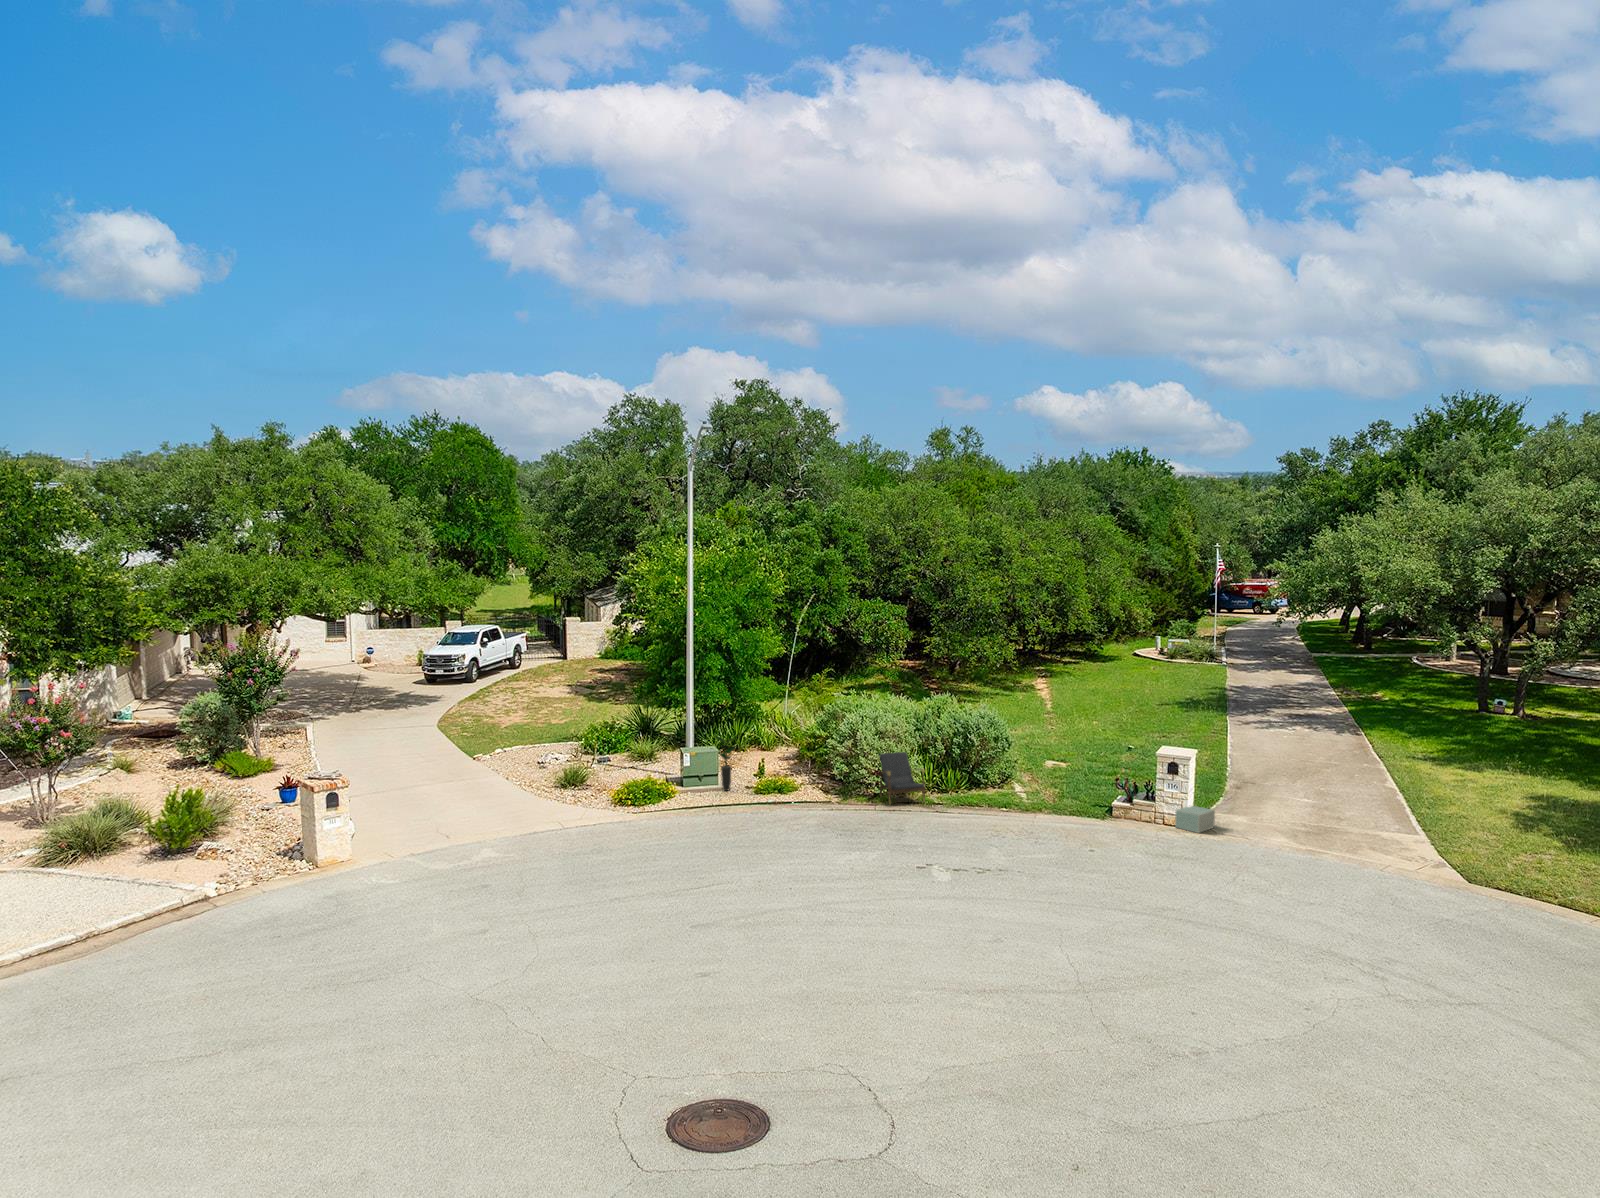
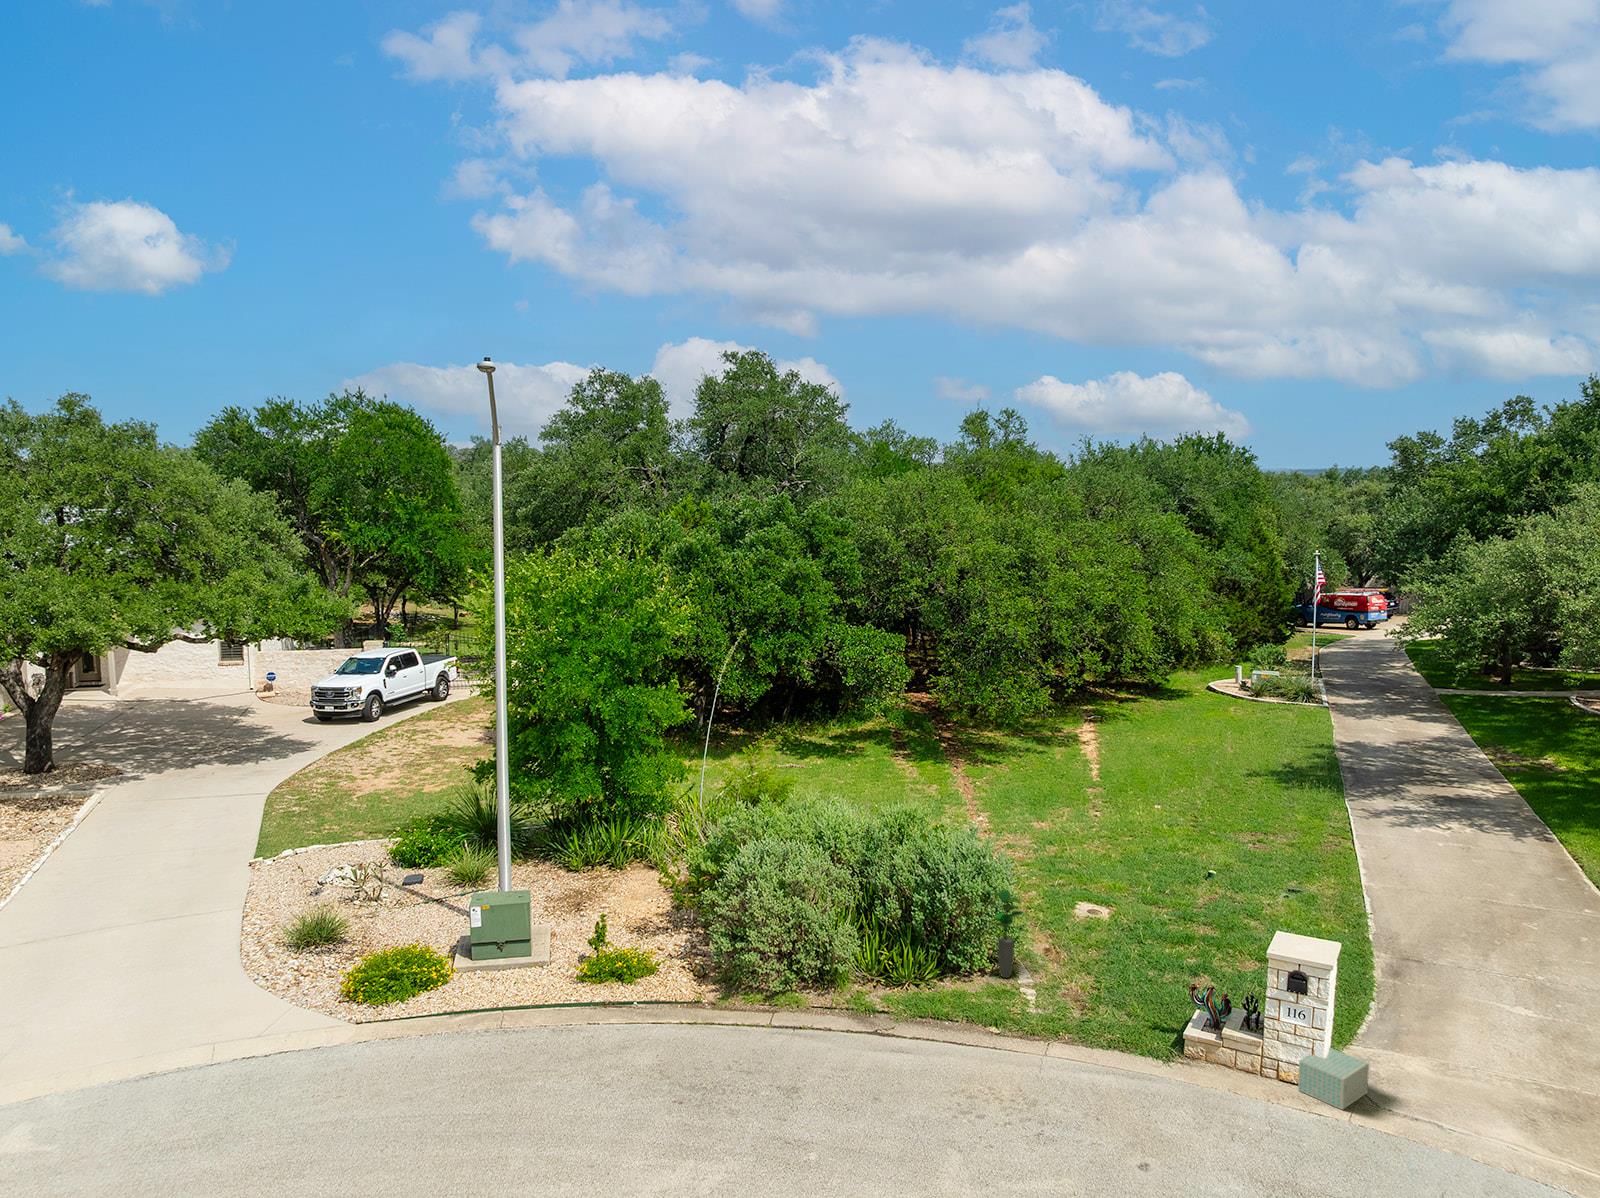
potted plant: present [719,738,735,791] -> present [989,890,1024,978]
lounge chair: present [879,752,925,804] -> none [810,912,880,1008]

